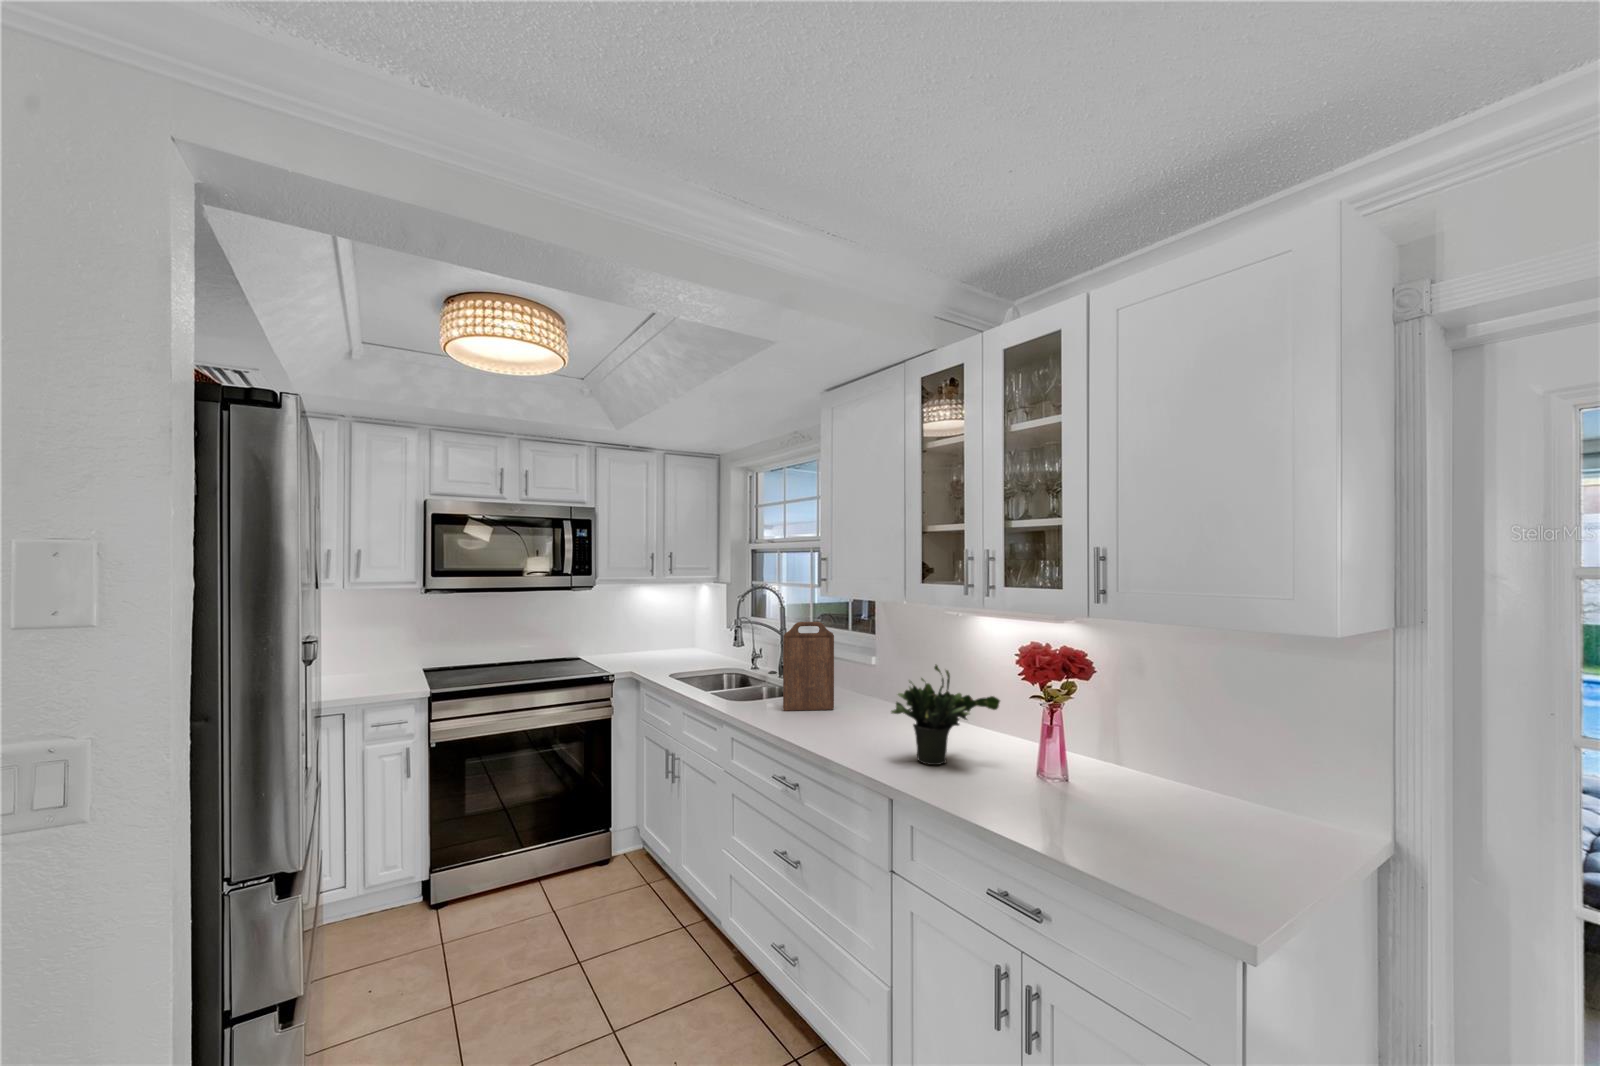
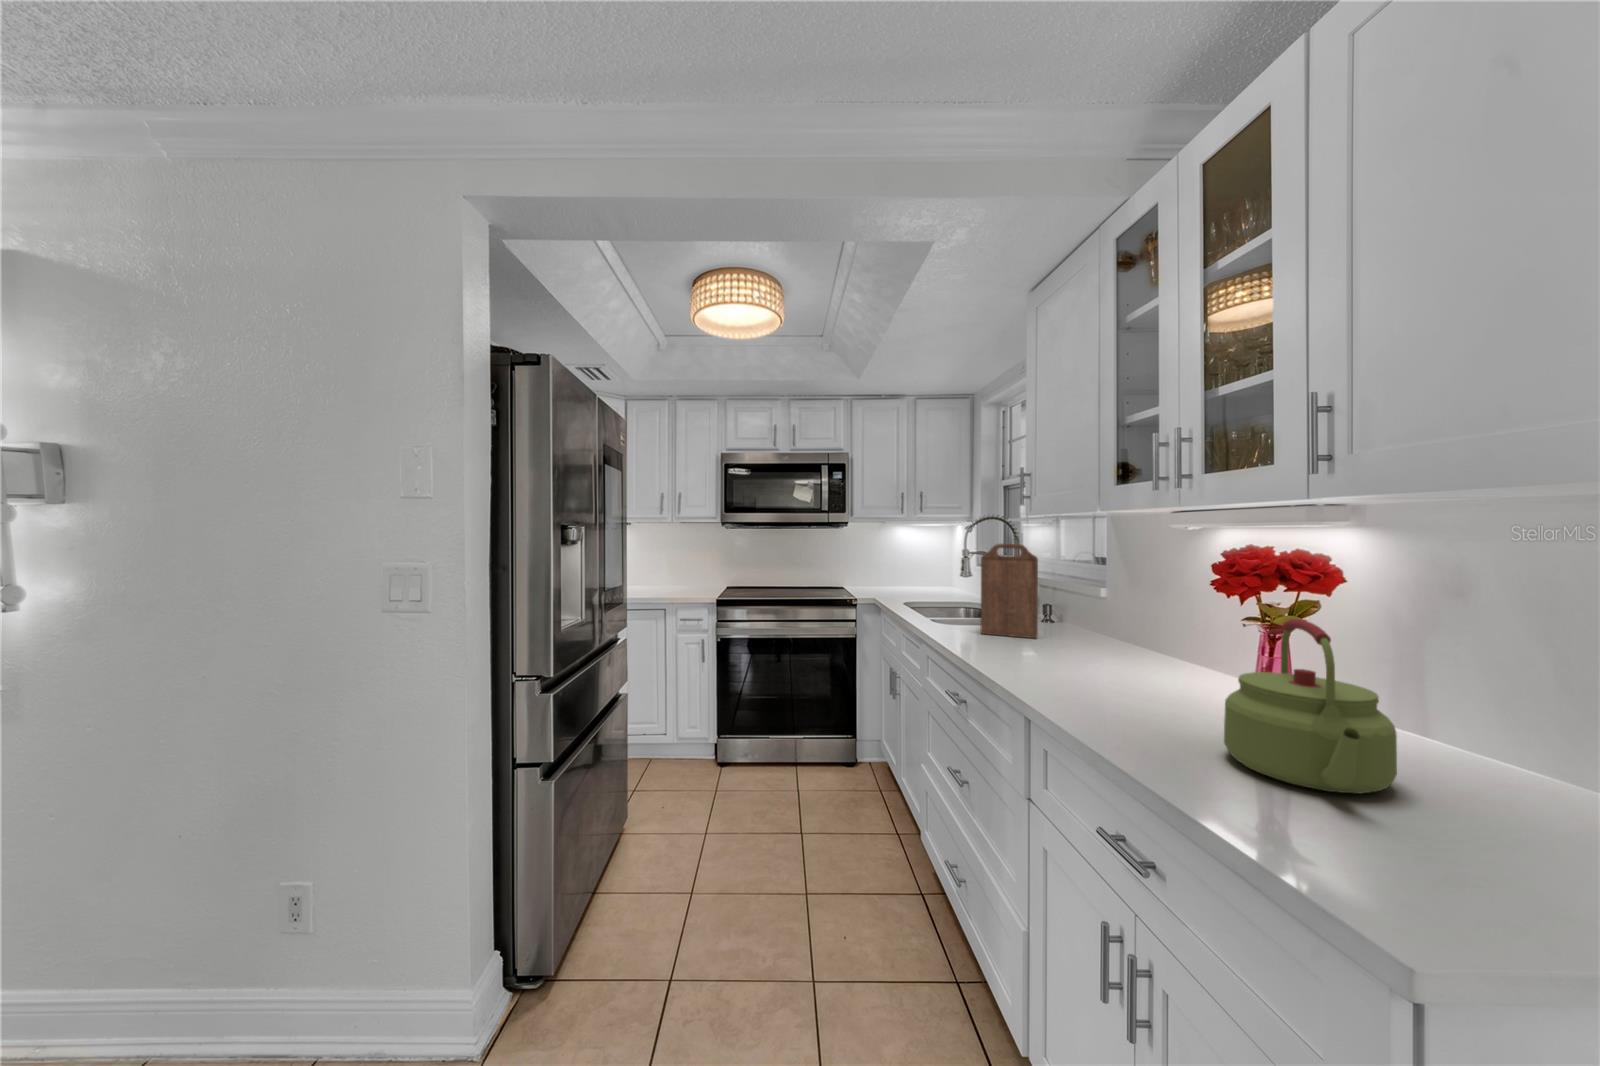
potted plant: present [891,665,1000,765] -> none [1049,572,1199,693]
kettle: none [1051,704,1149,825] -> present [1224,619,1397,794]

